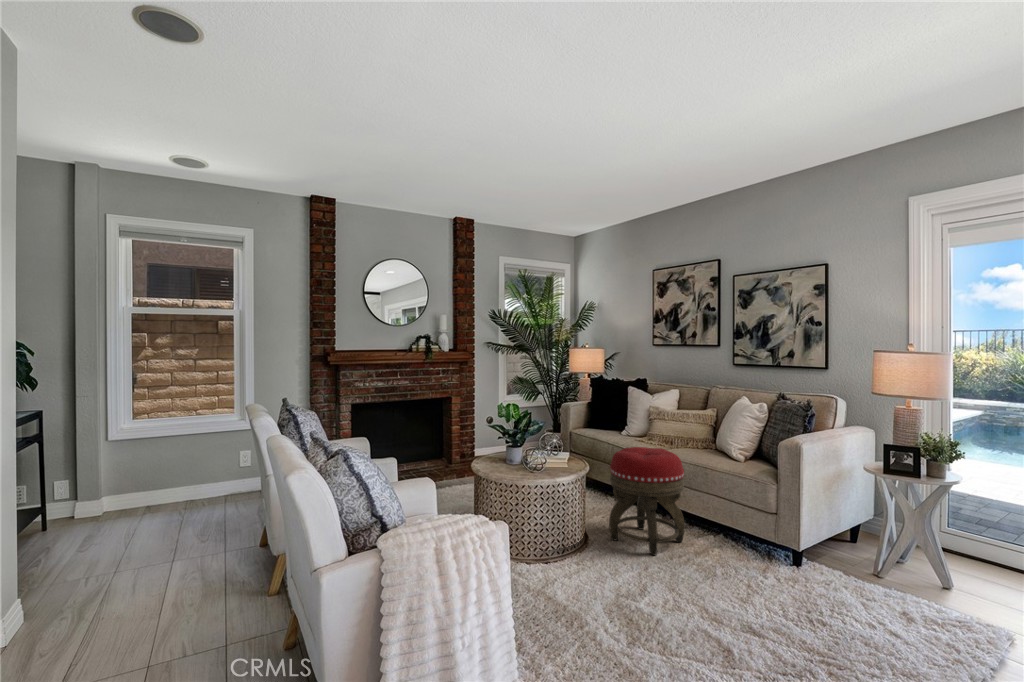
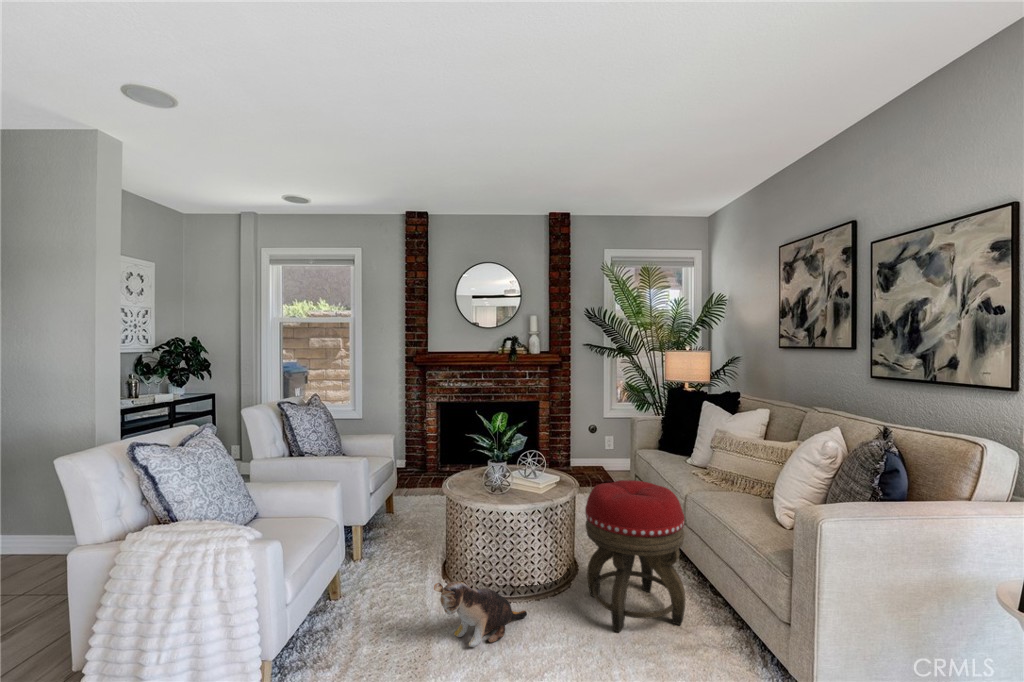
plush toy: none [556,539,597,589] -> present [434,581,527,647]

